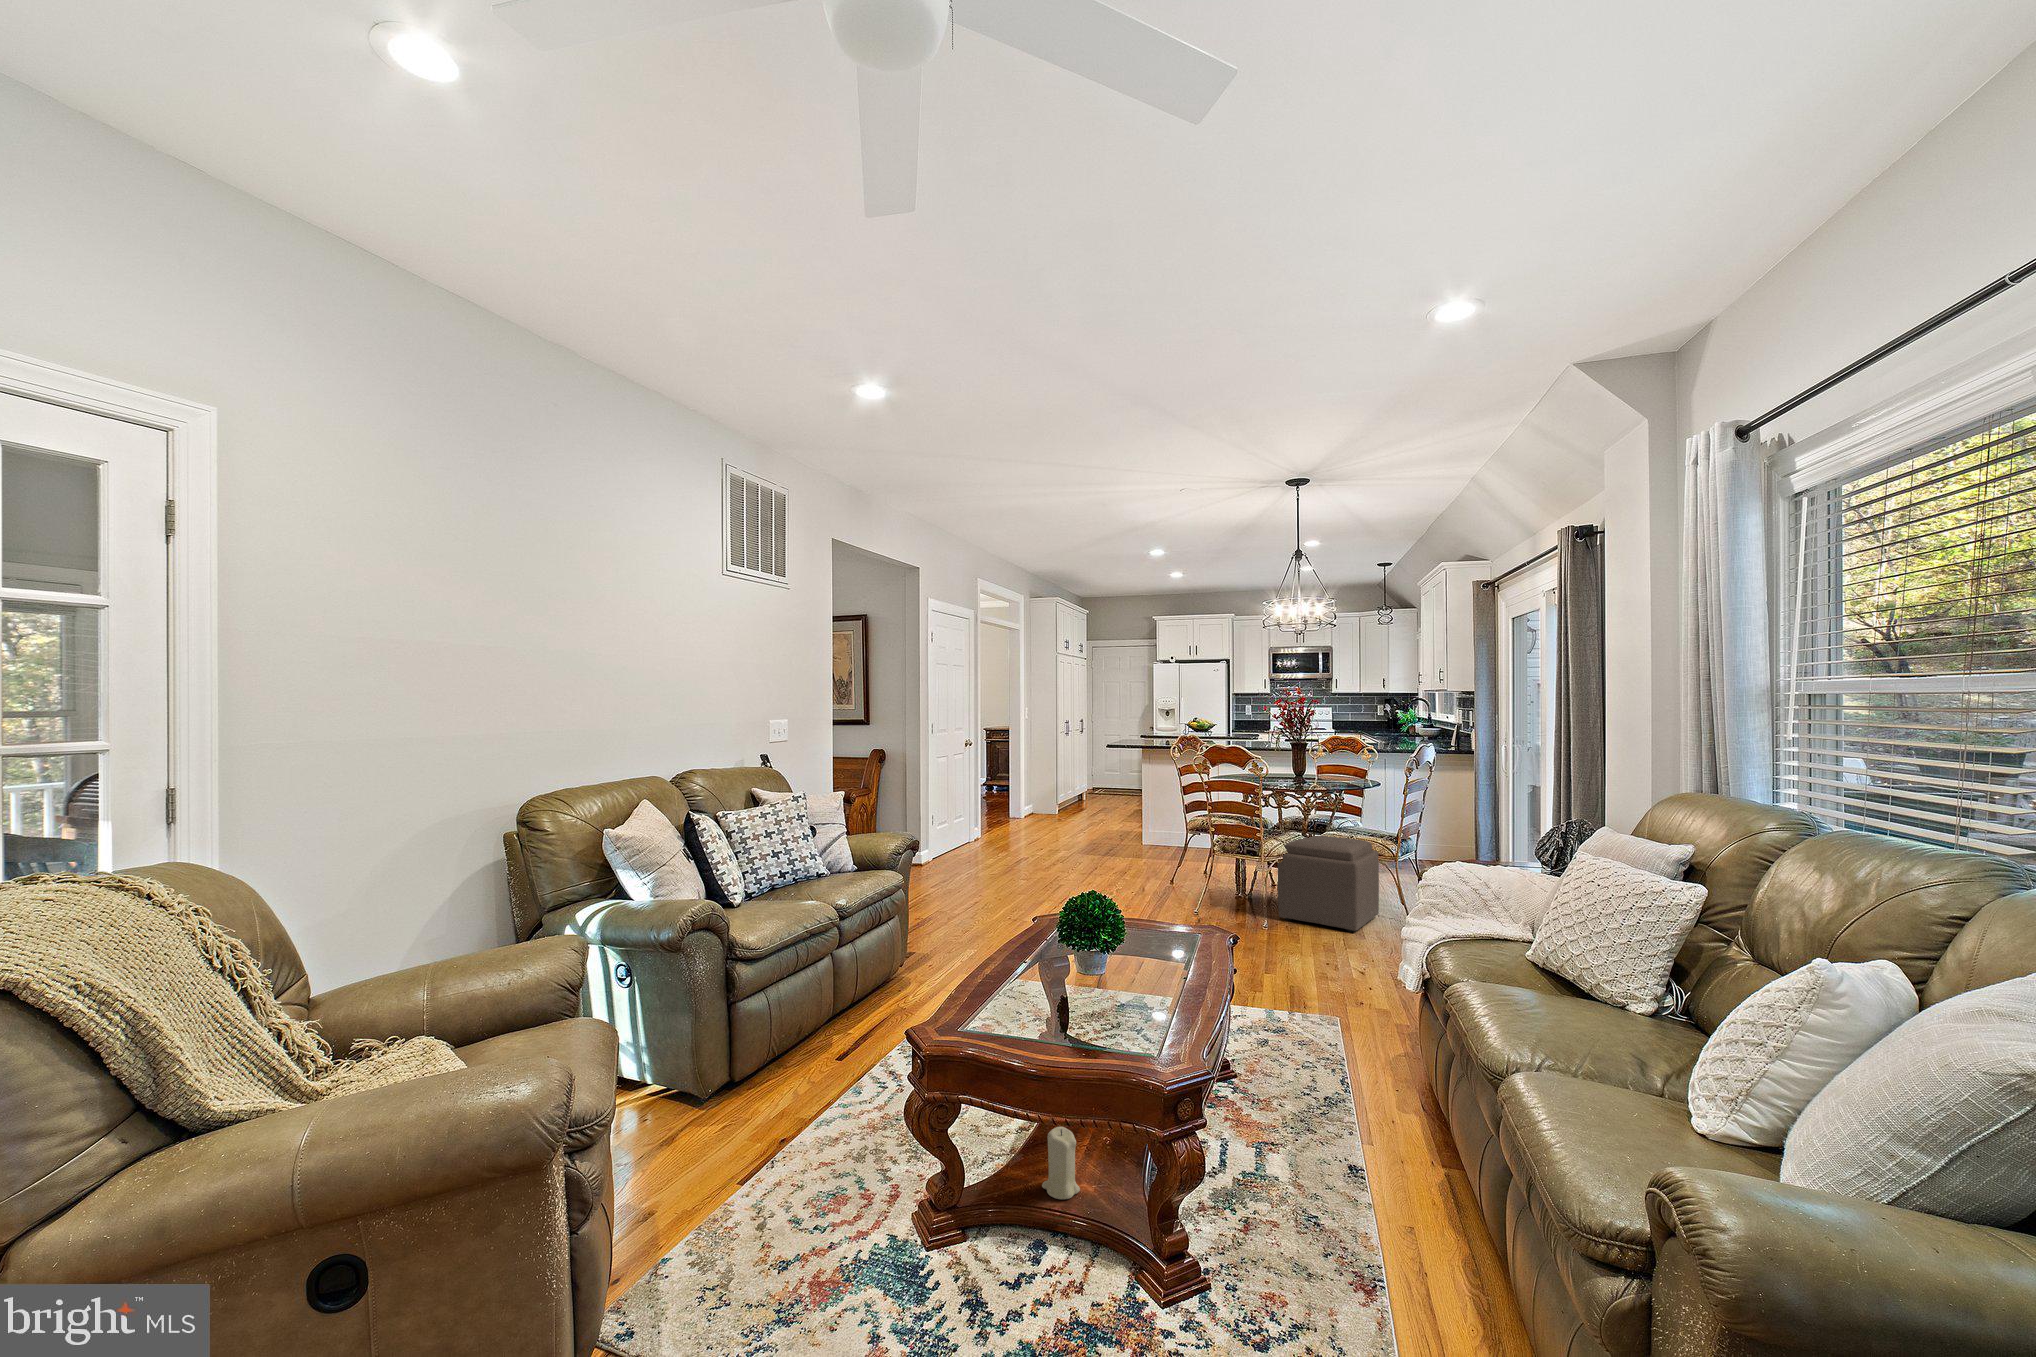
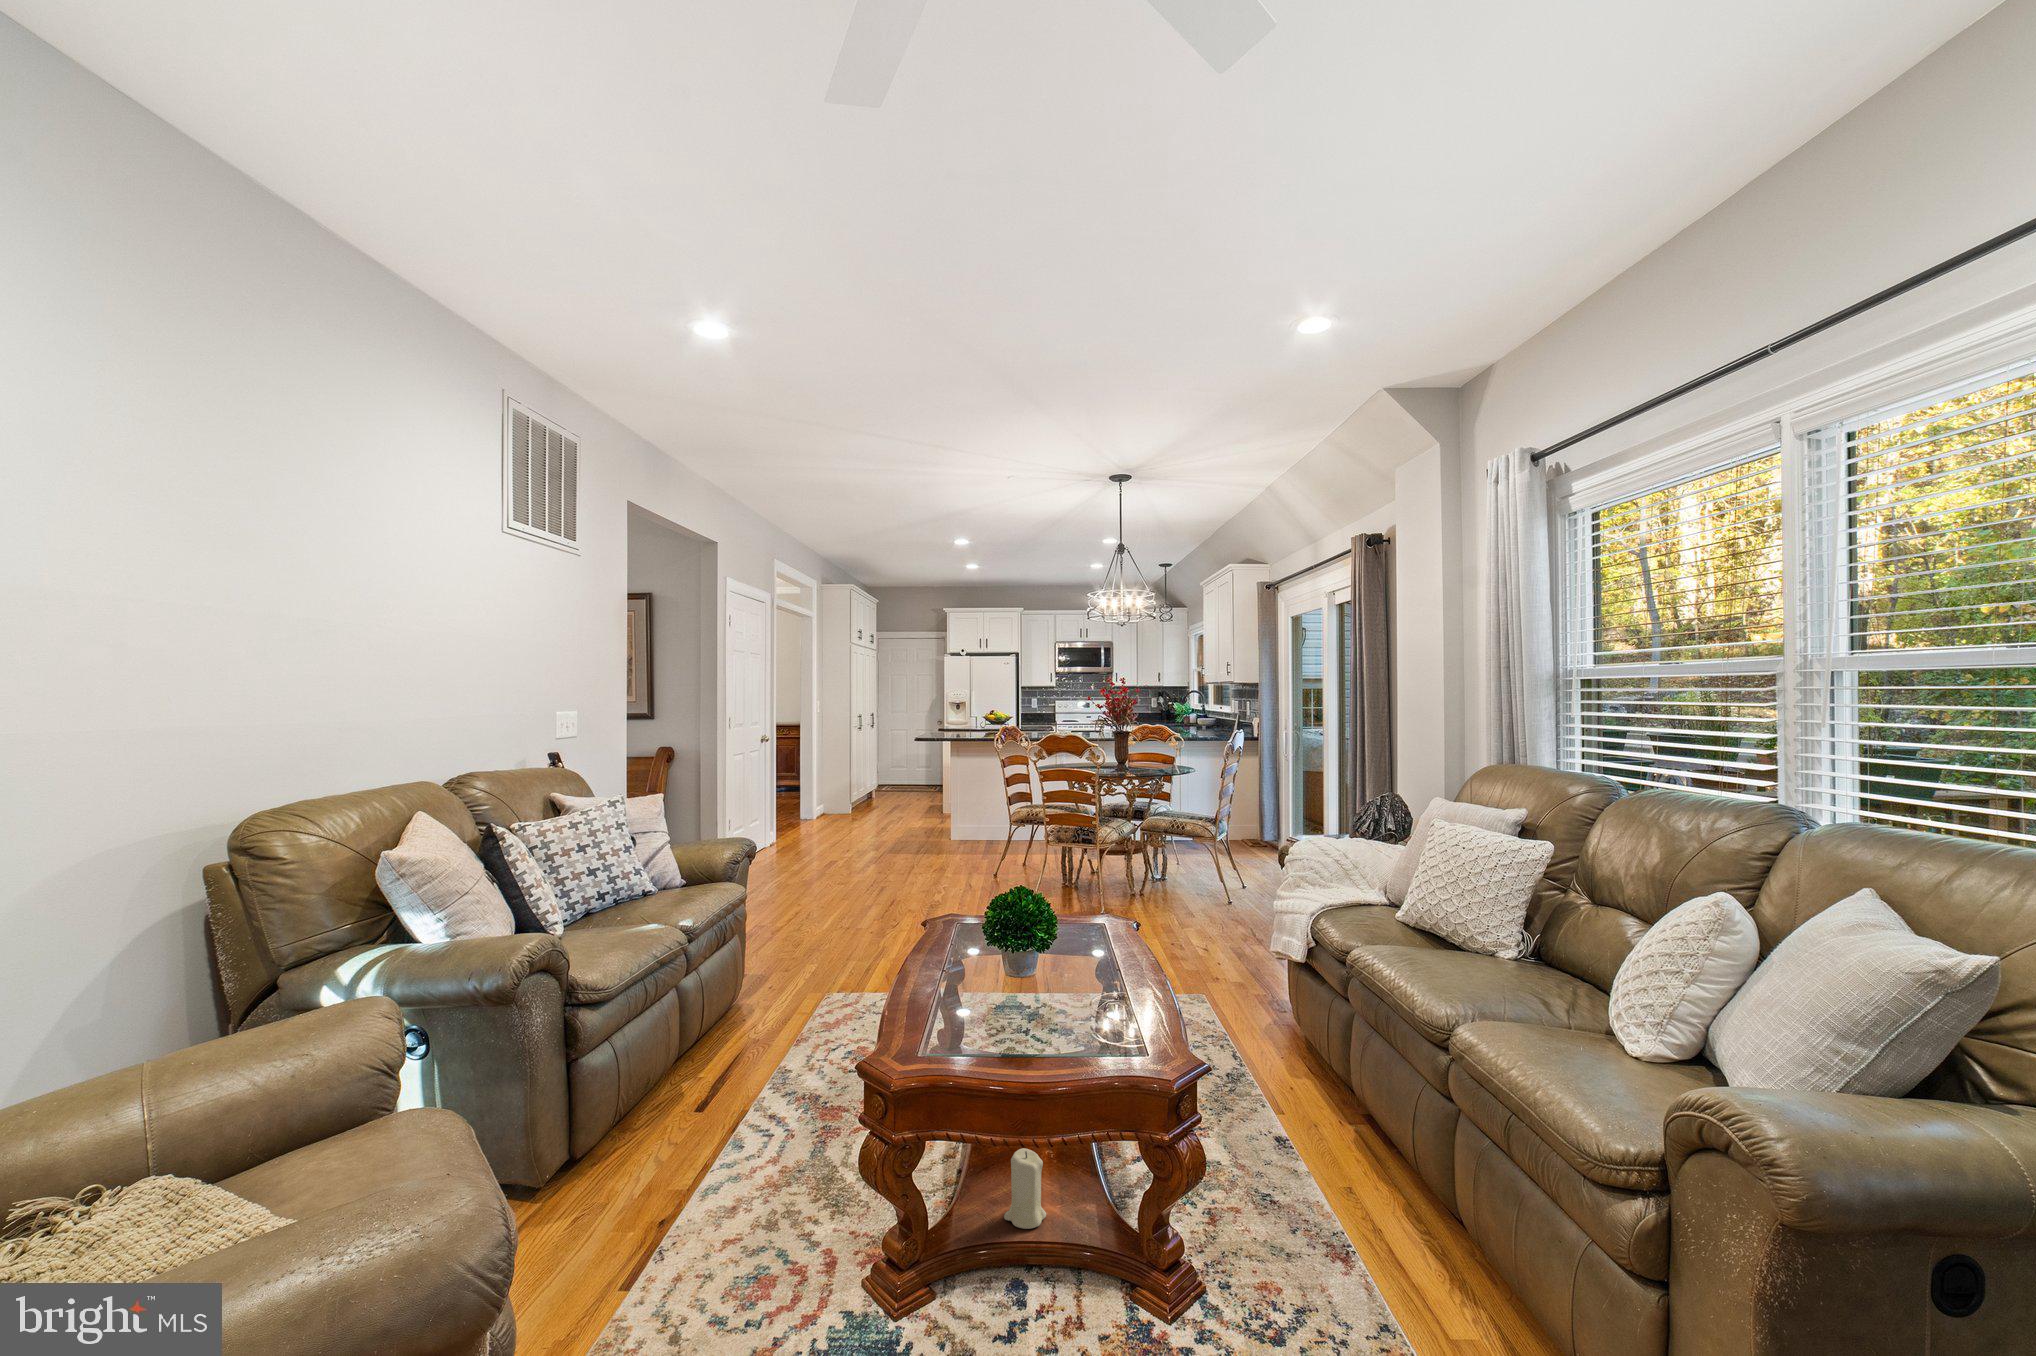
ottoman: present [1278,836,1379,932] -> none [1113,822,1200,913]

